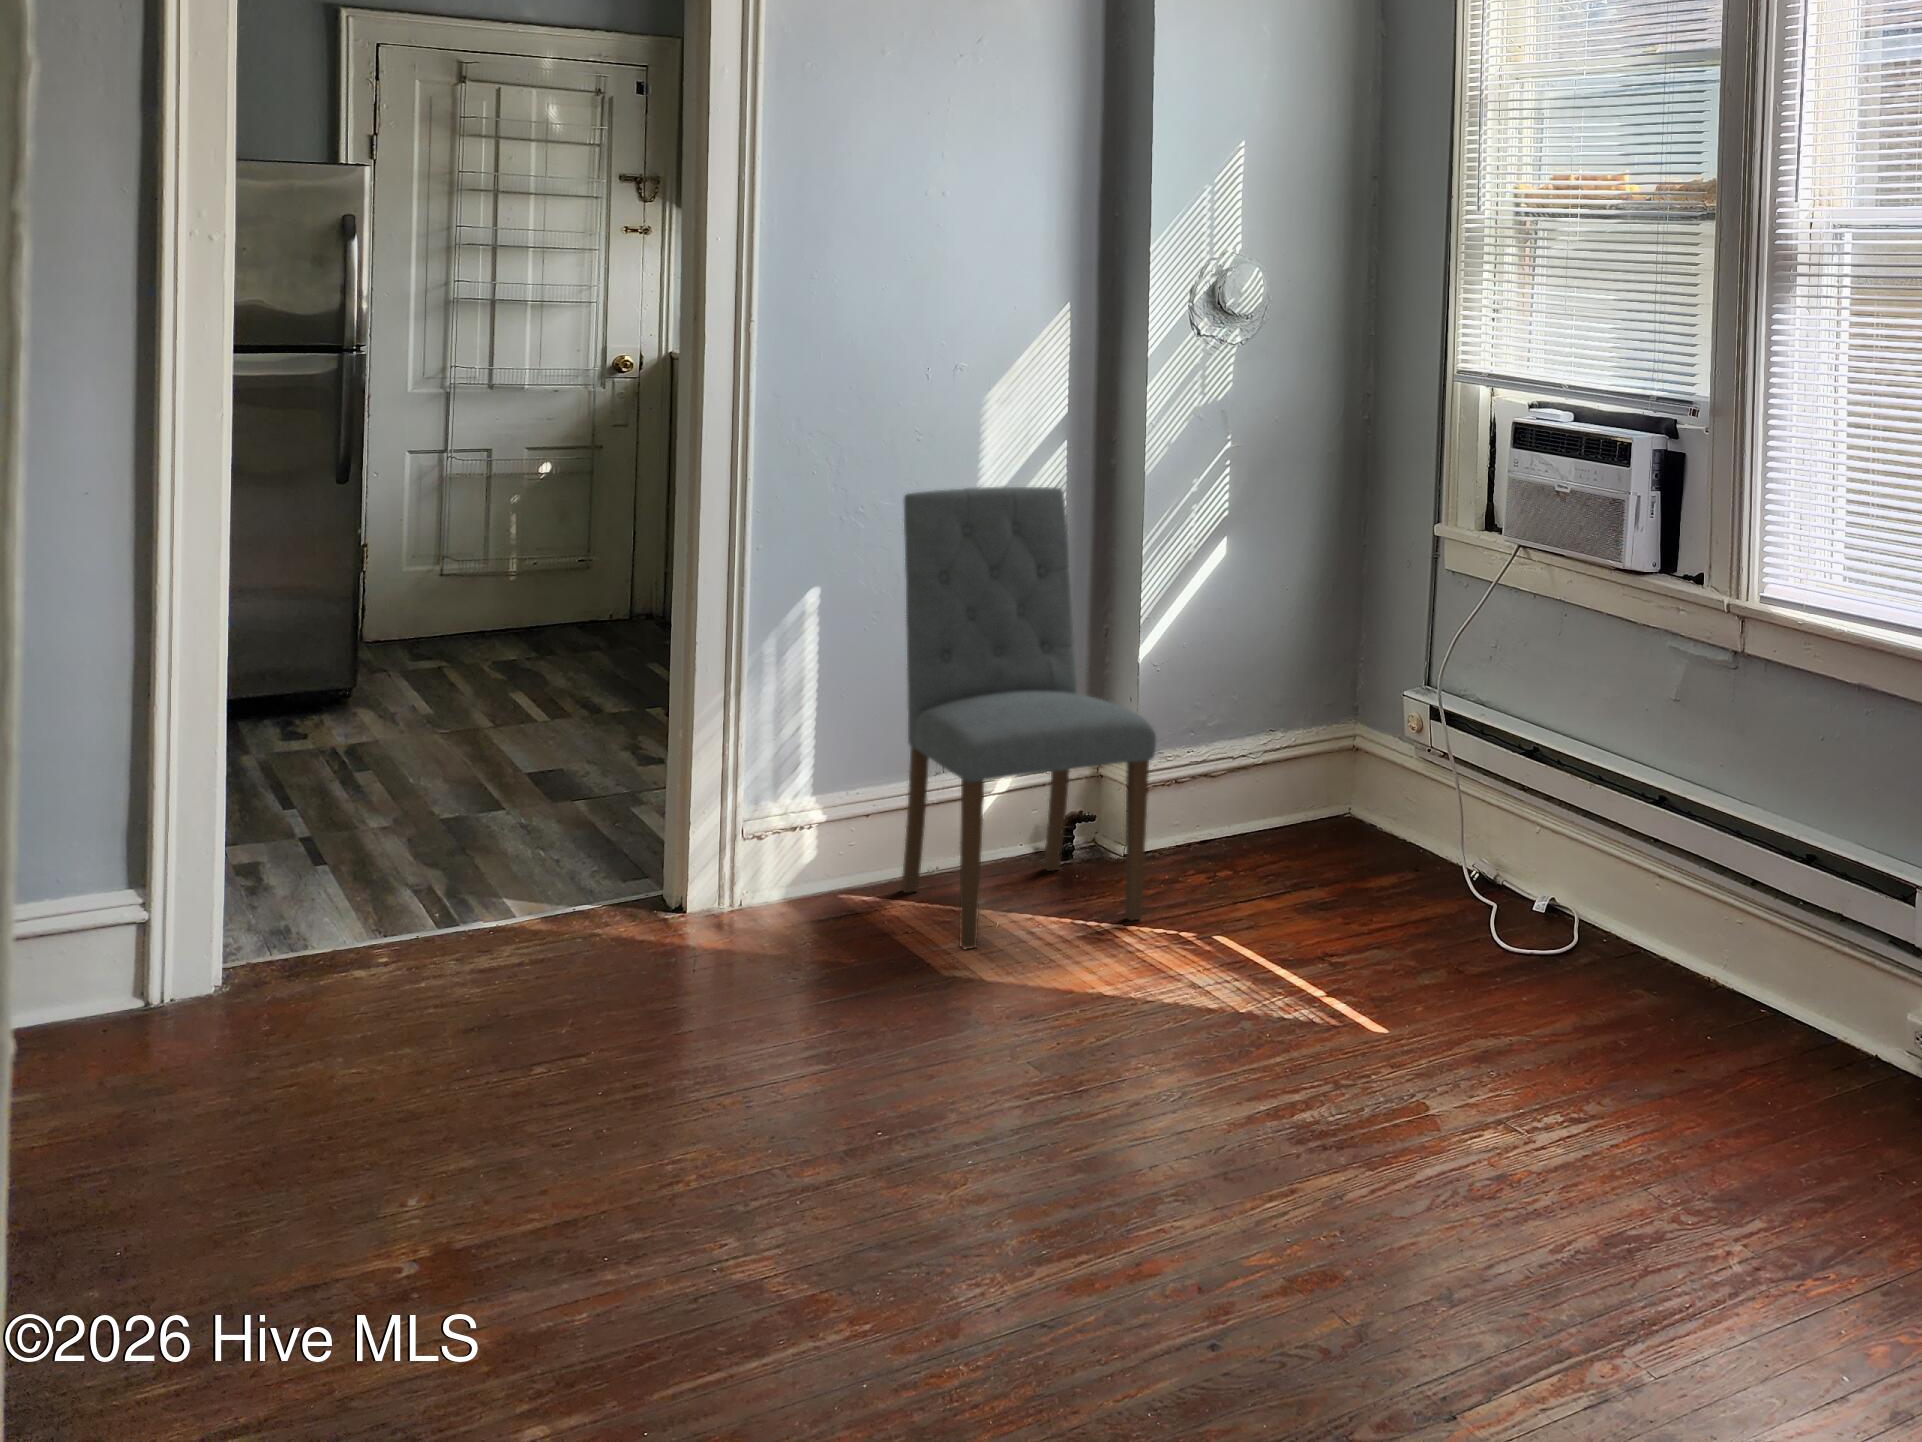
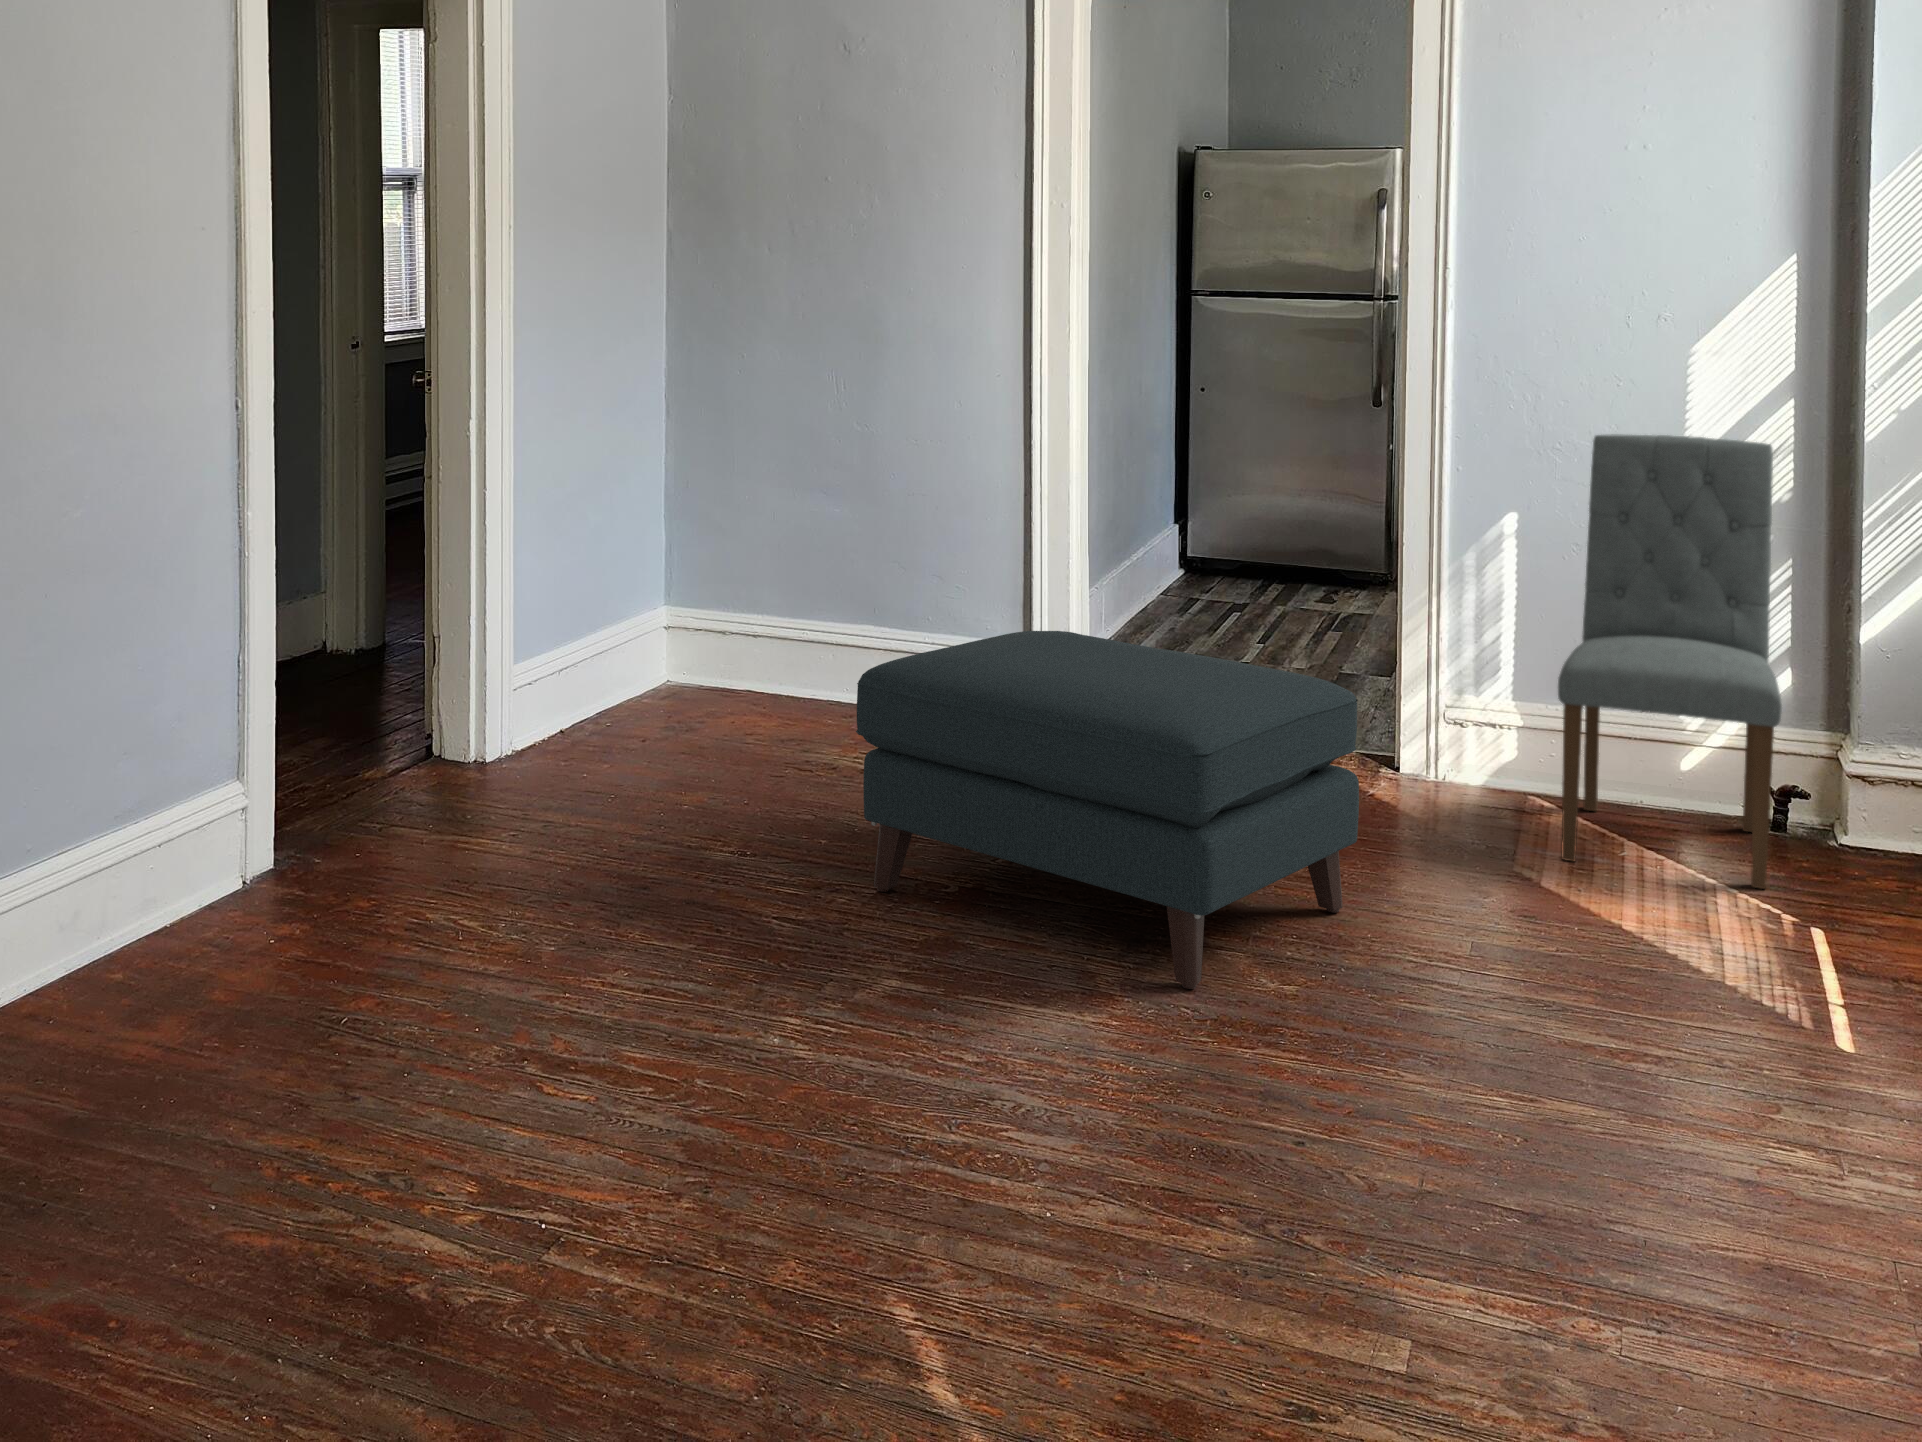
ottoman: none [249,813,906,1306] -> present [856,631,1359,989]

